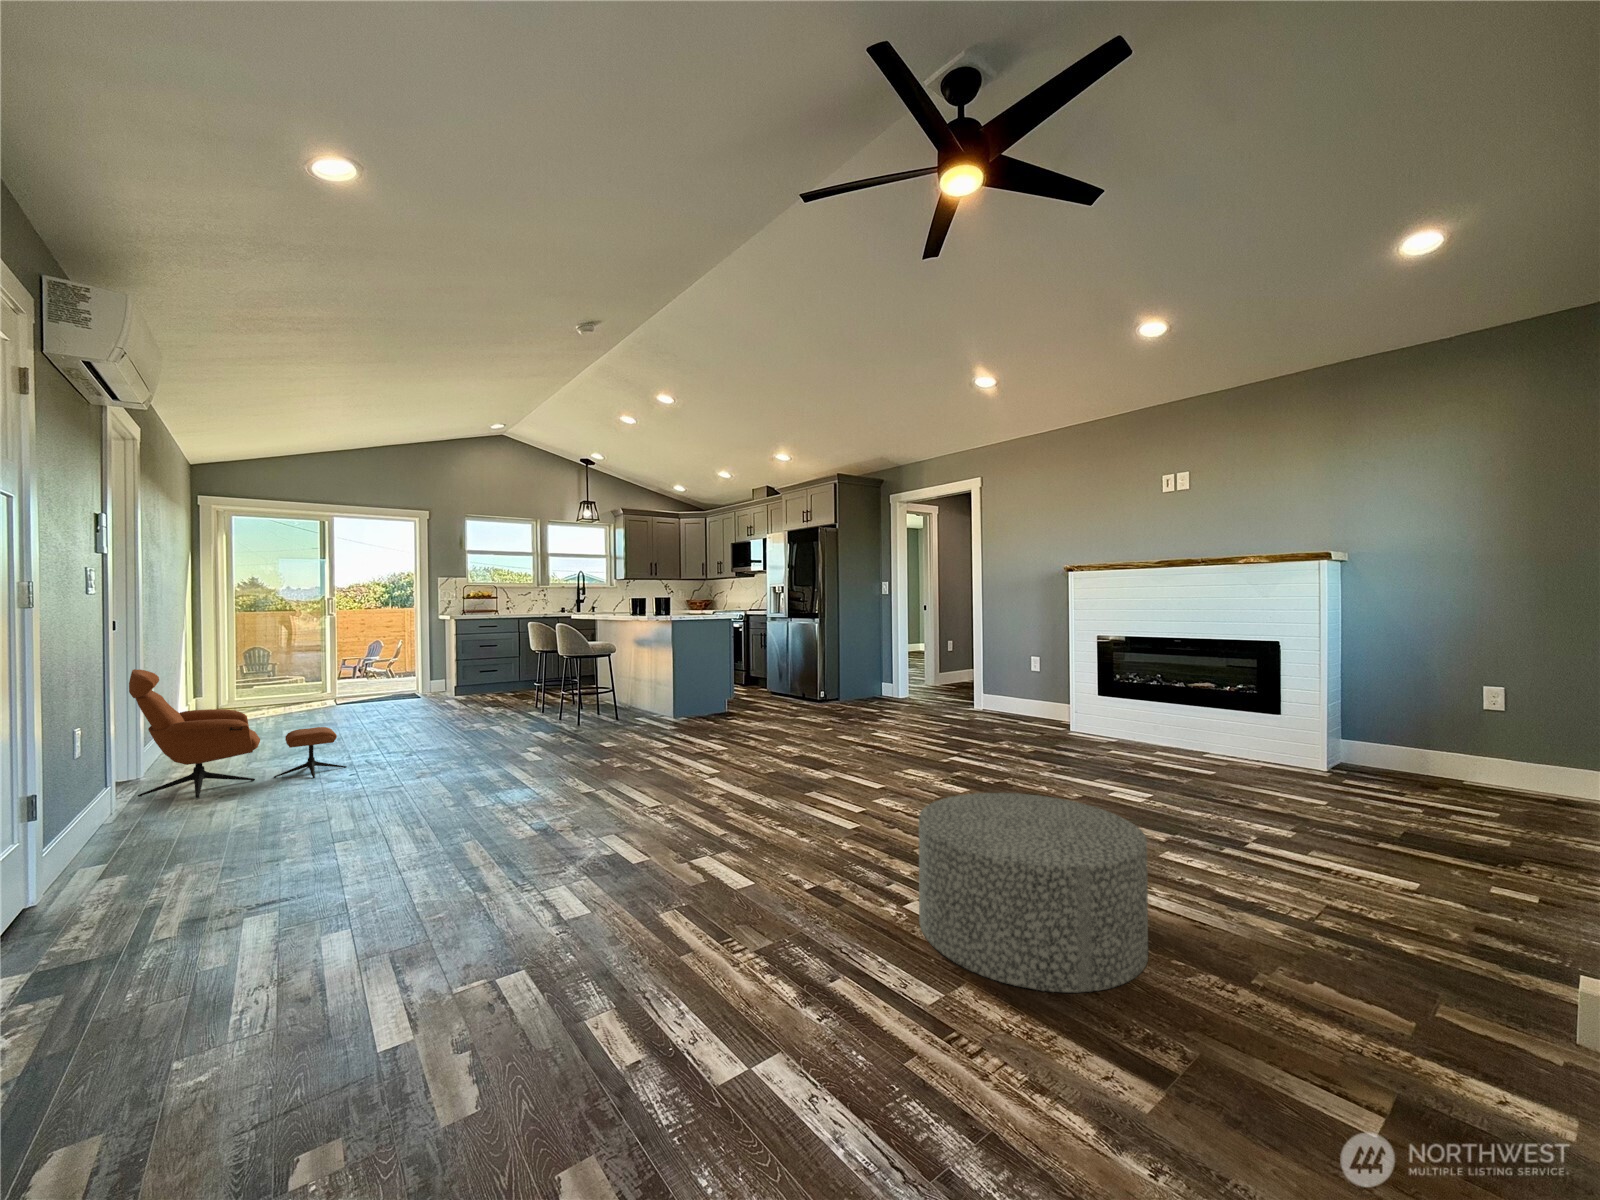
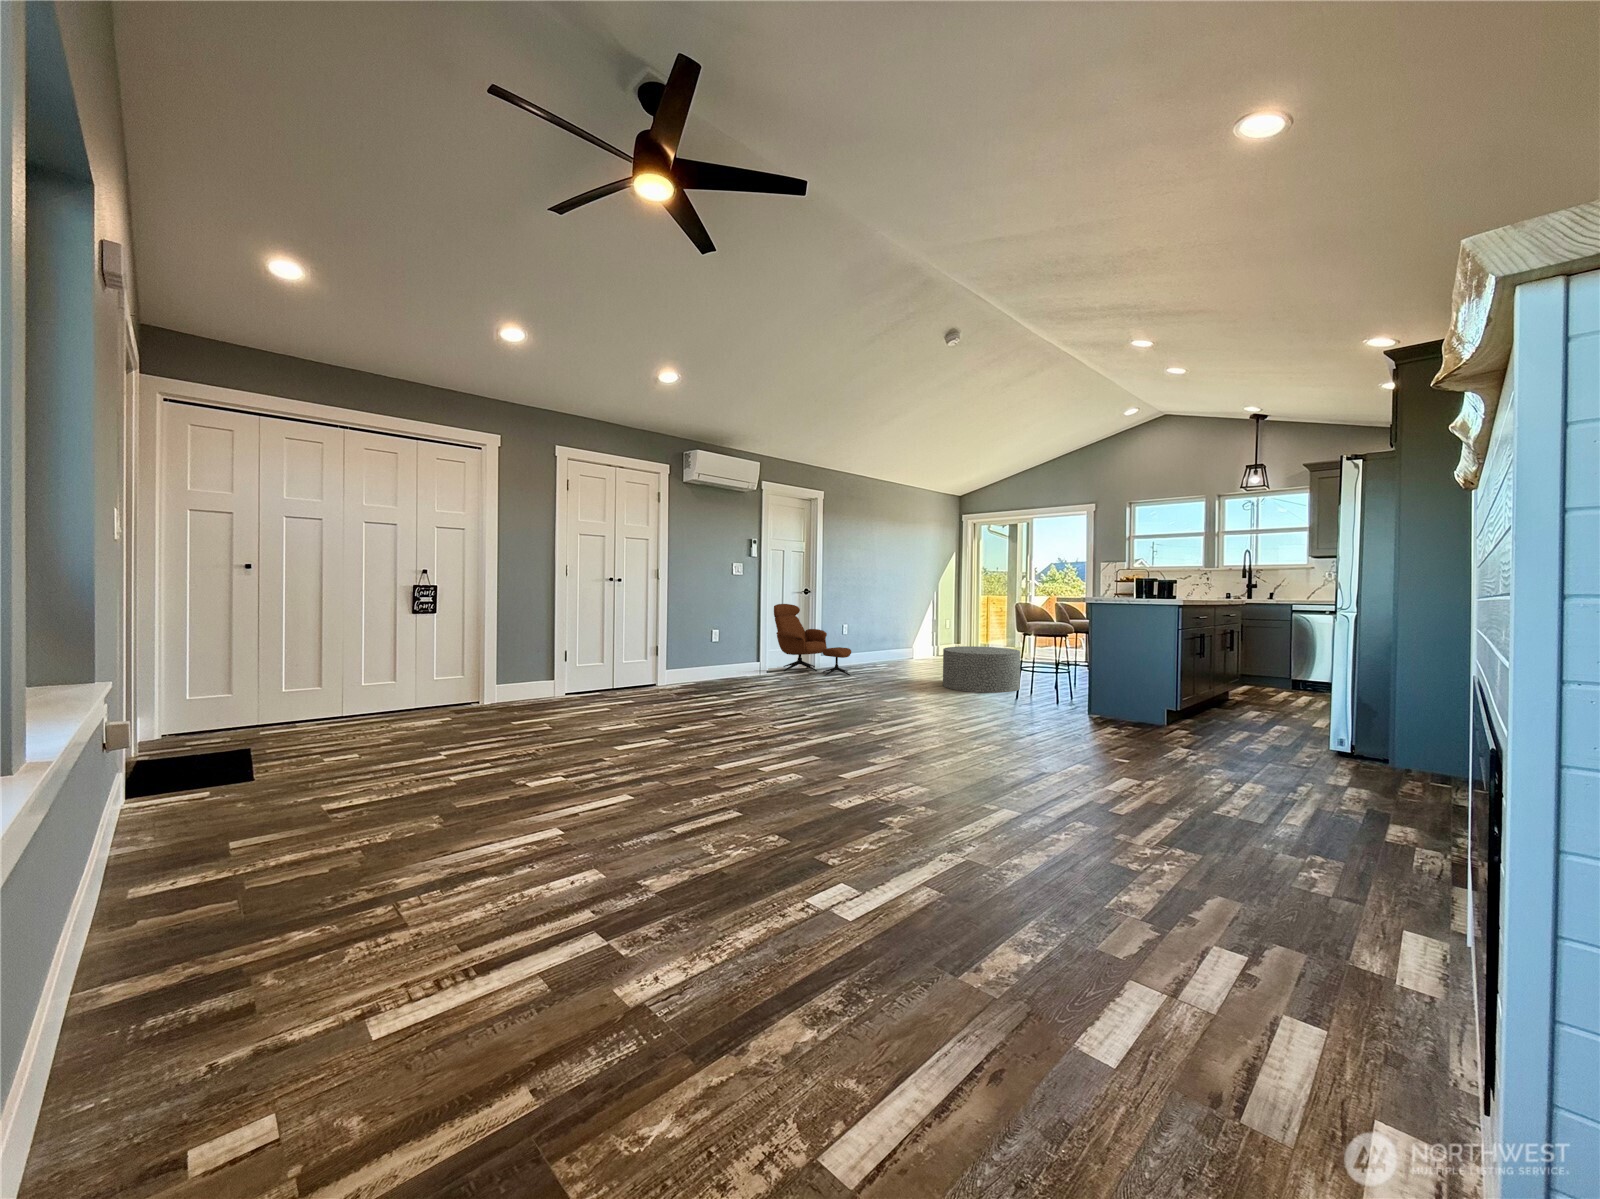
ottoman: present [919,793,1148,992] -> present [943,646,1020,693]

